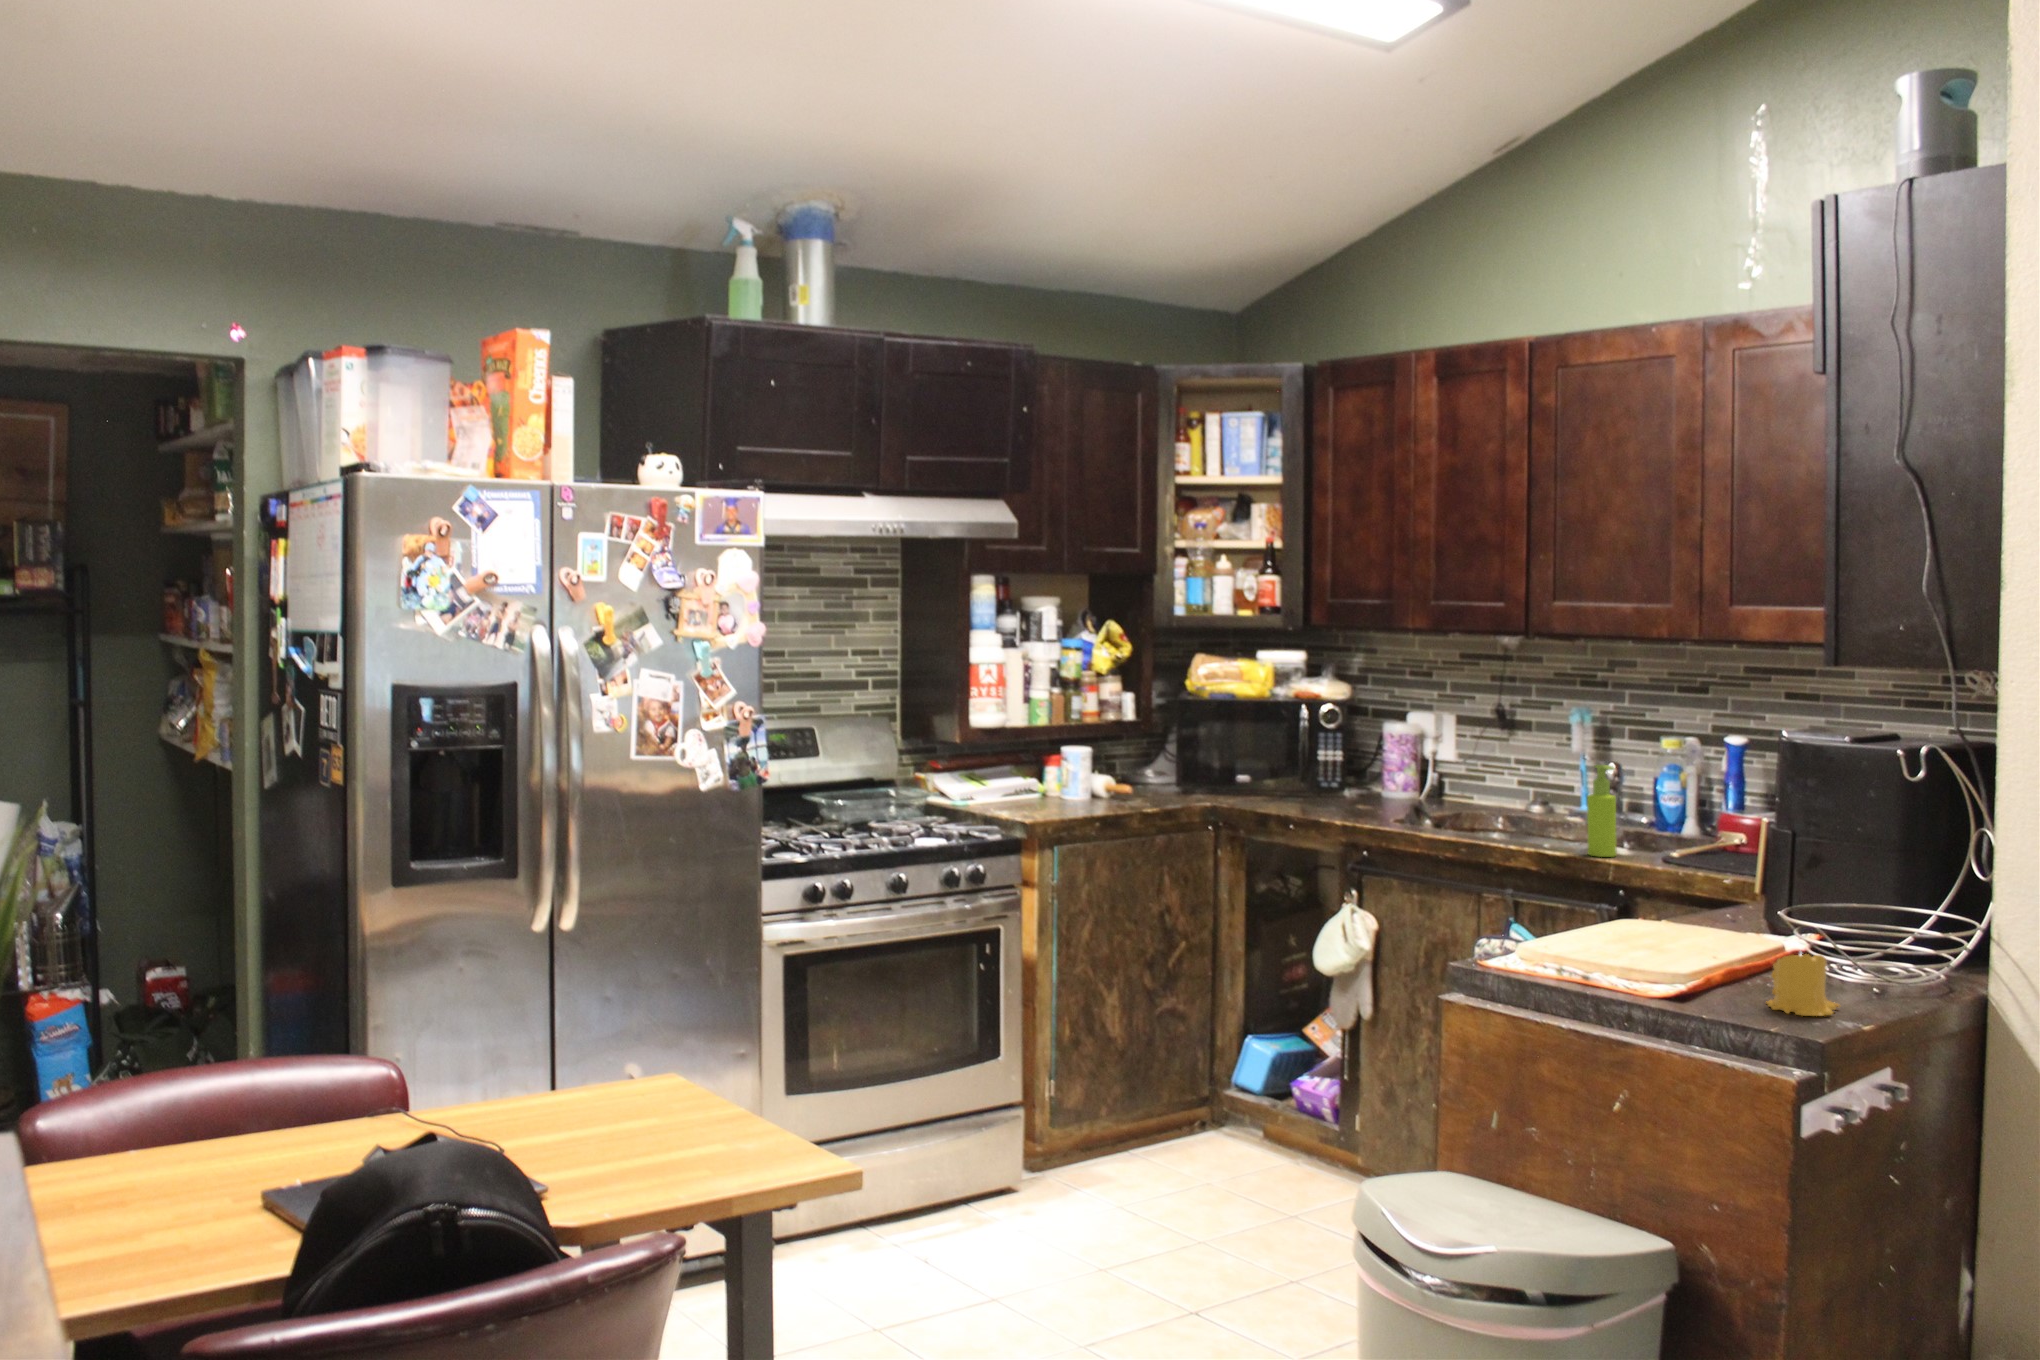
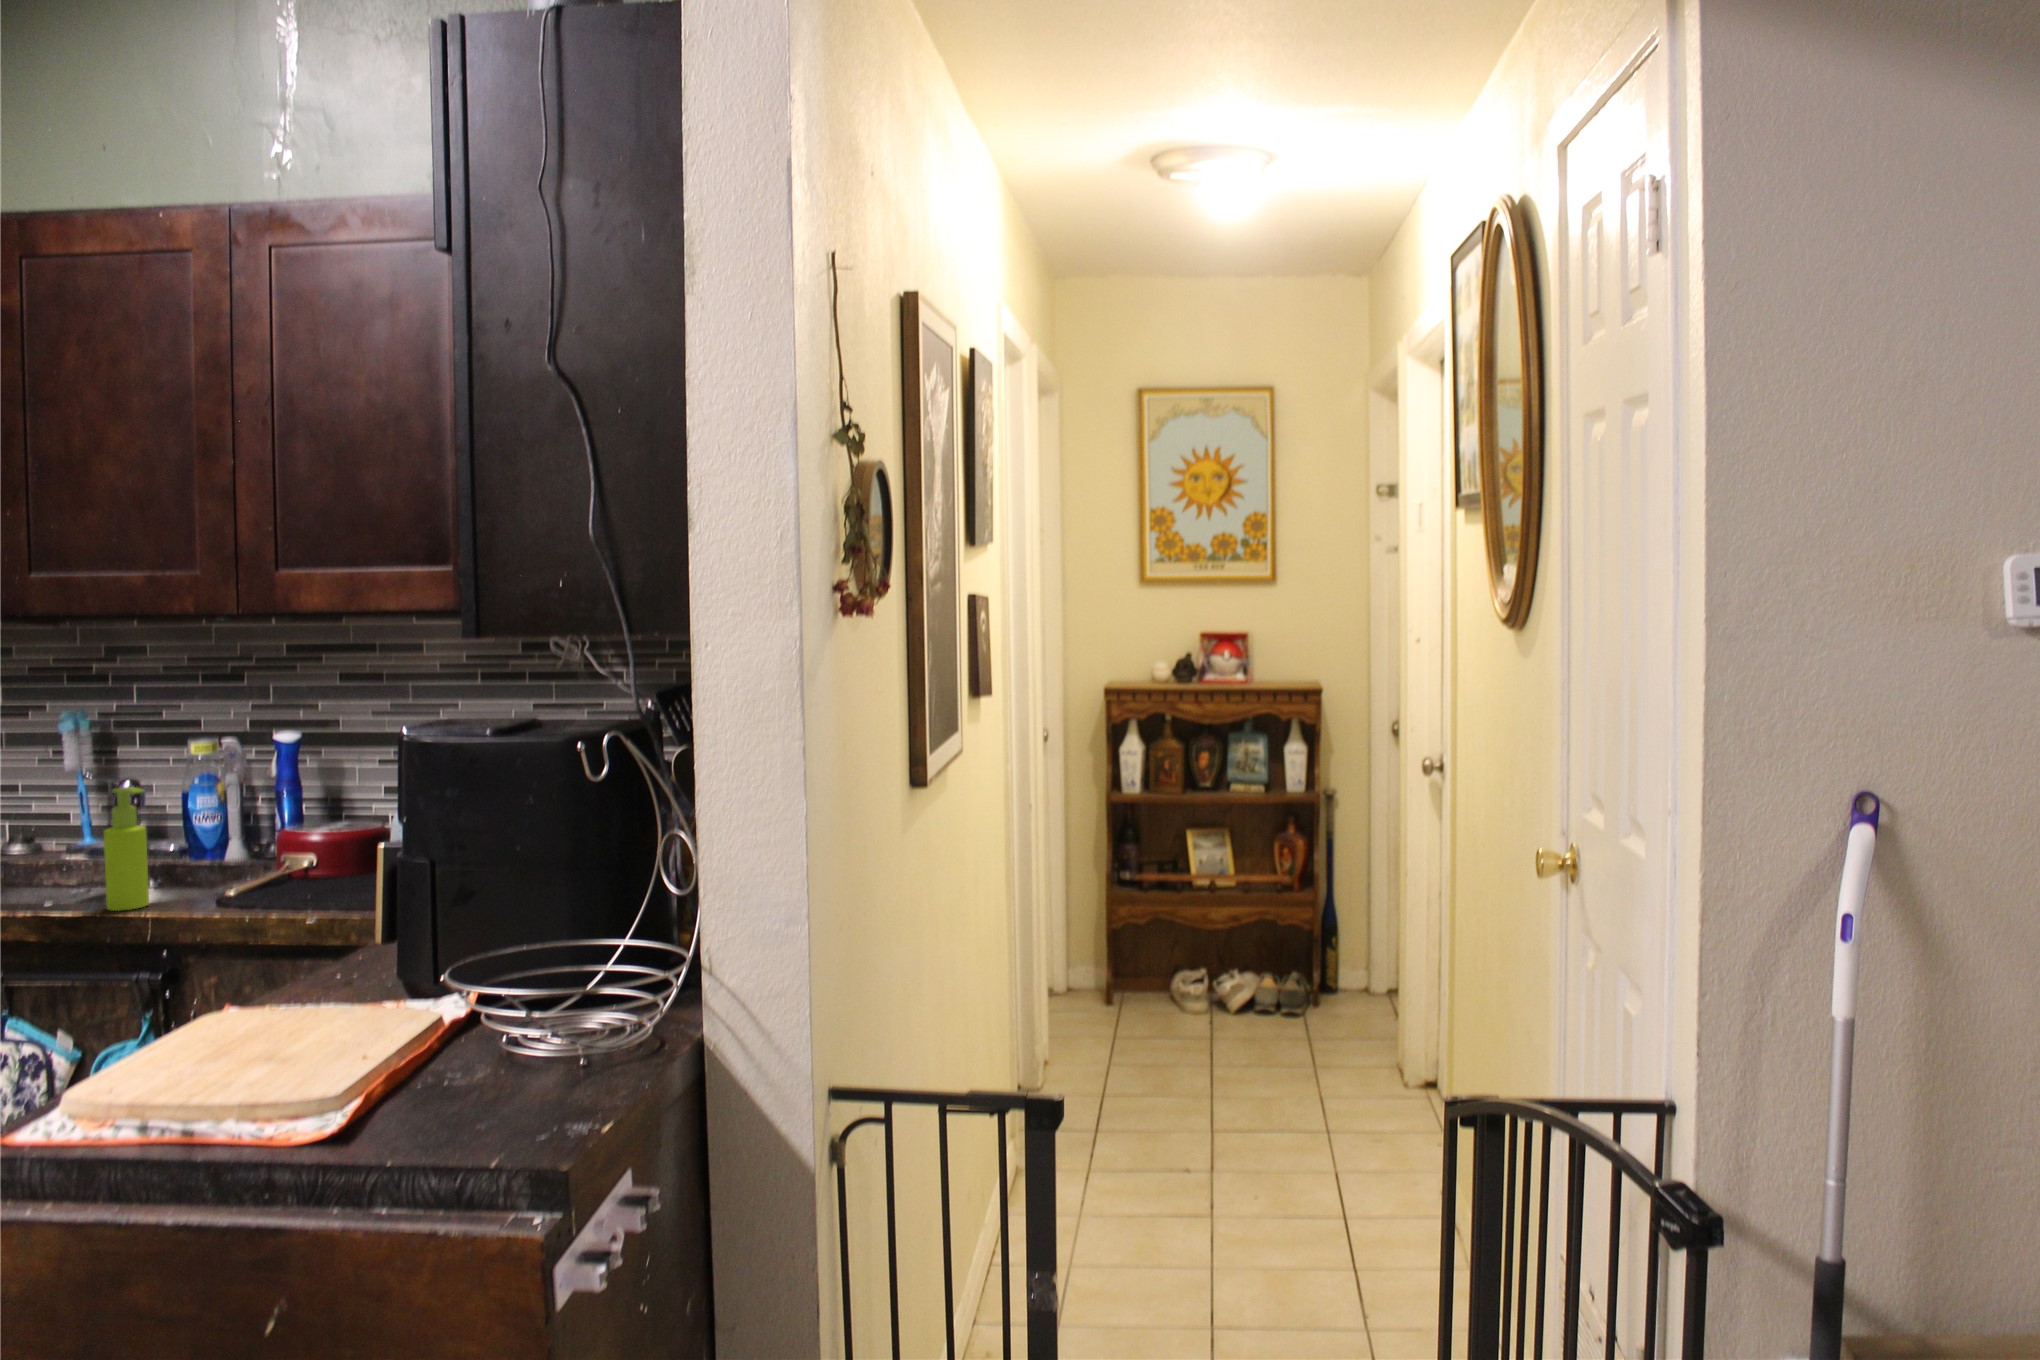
candle: present [1767,954,1839,1016] -> none [456,1017,545,1112]

